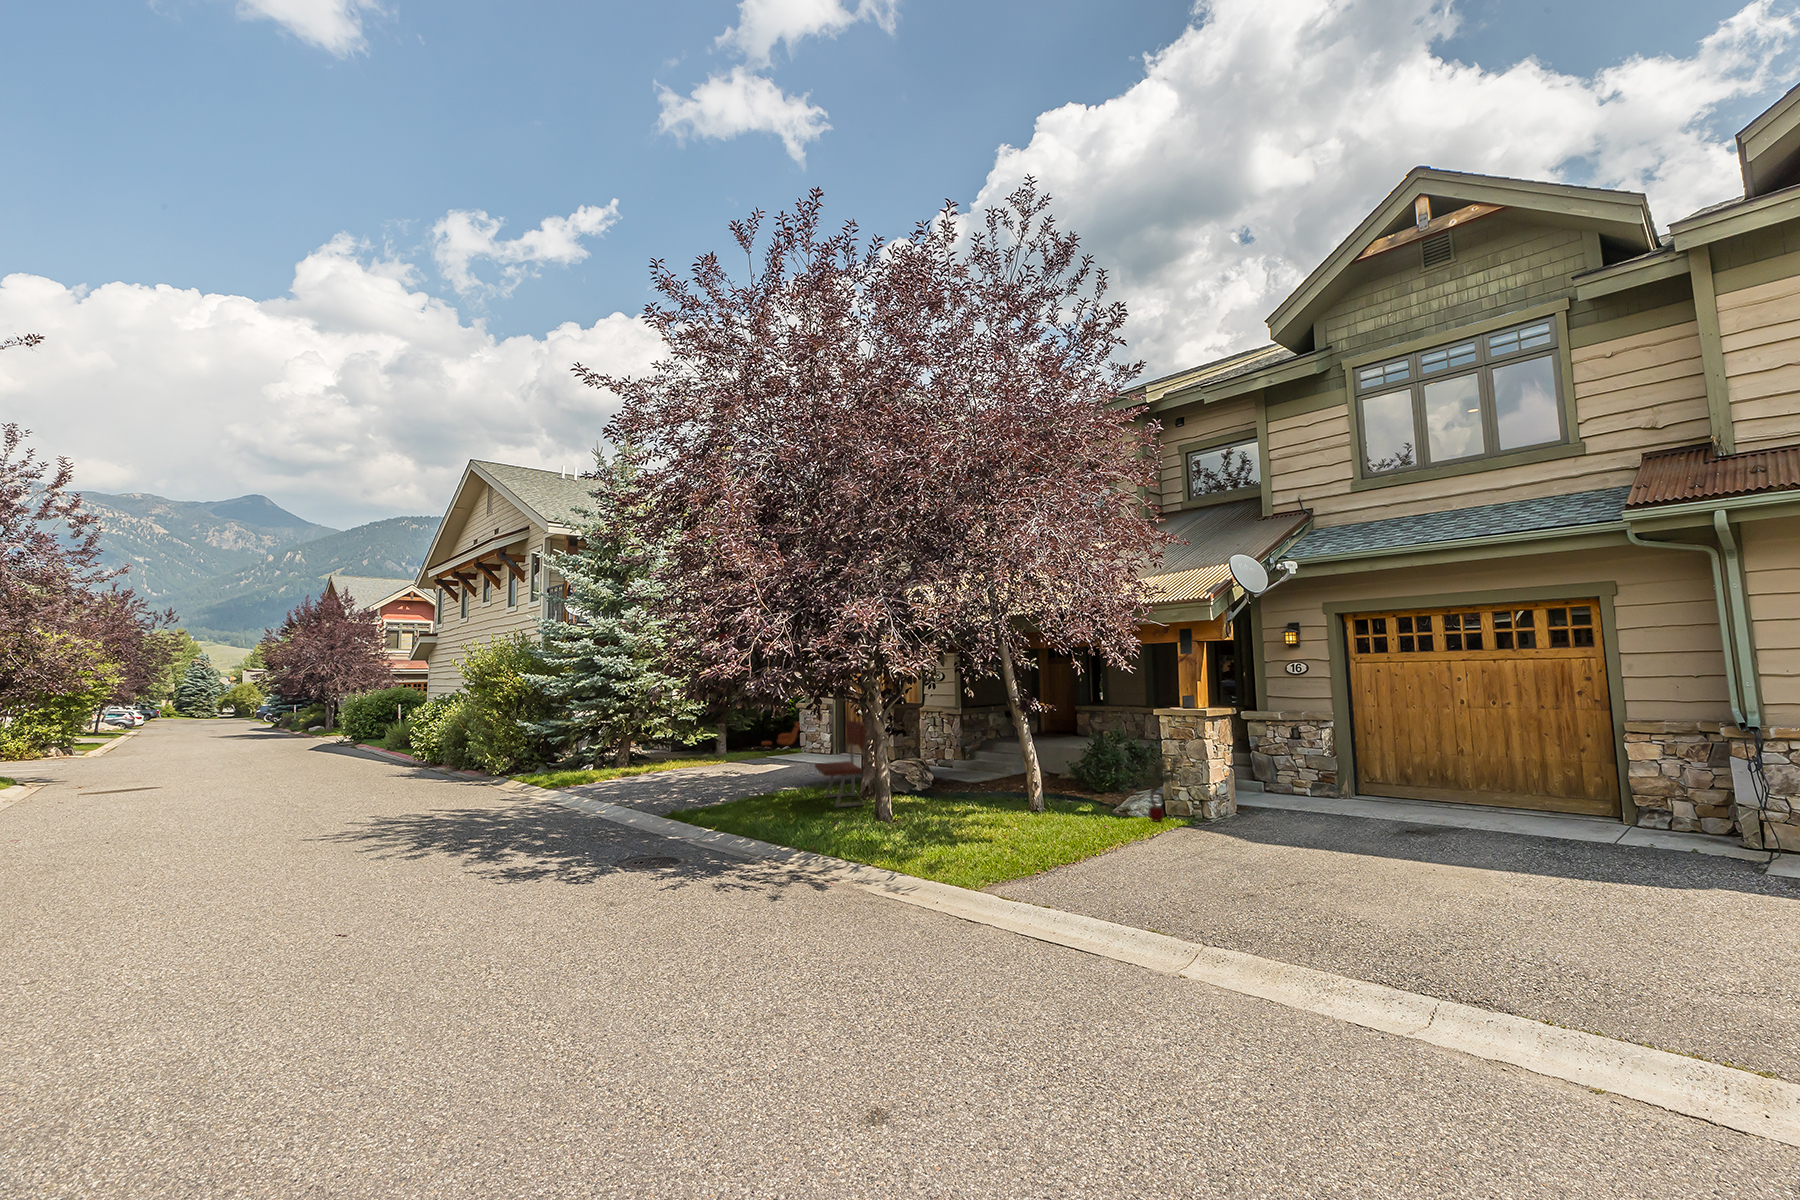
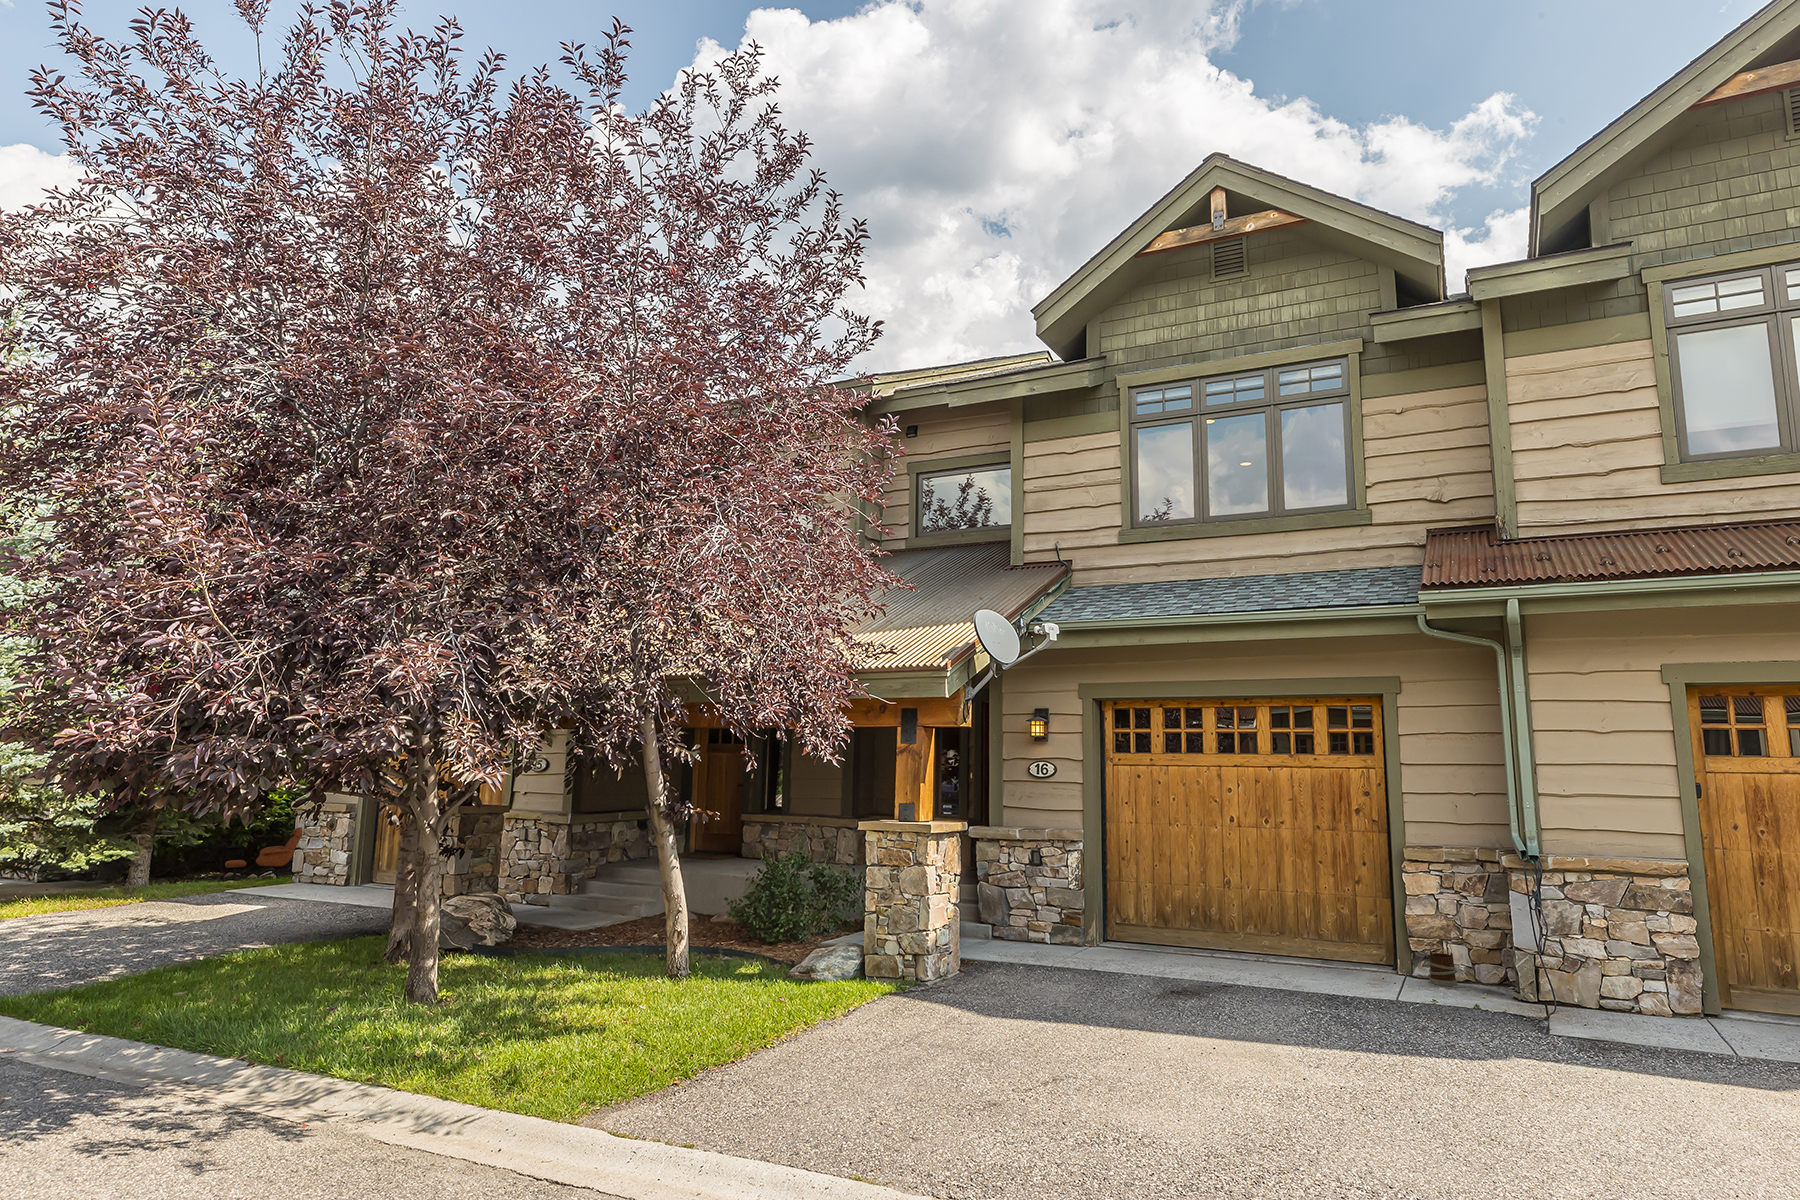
bench: present [815,721,865,807] -> none [298,832,400,986]
potted tree: present [1133,751,1178,822] -> none [823,884,893,993]
wooden bucket: none [1653,795,1683,834] -> present [1429,937,1457,986]

